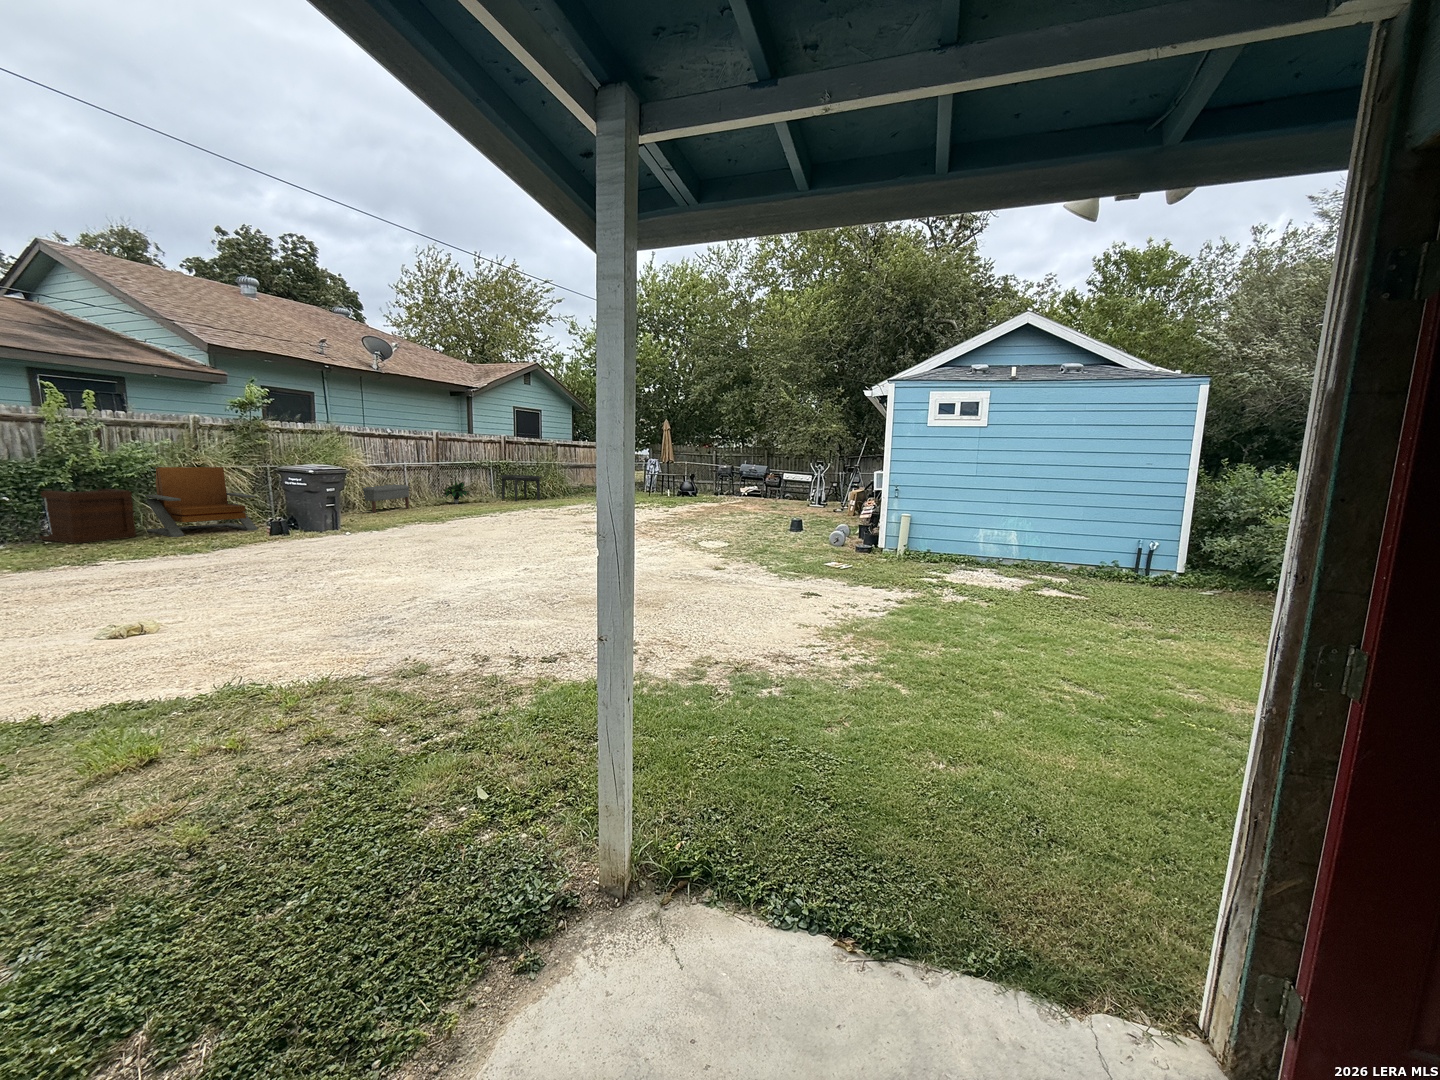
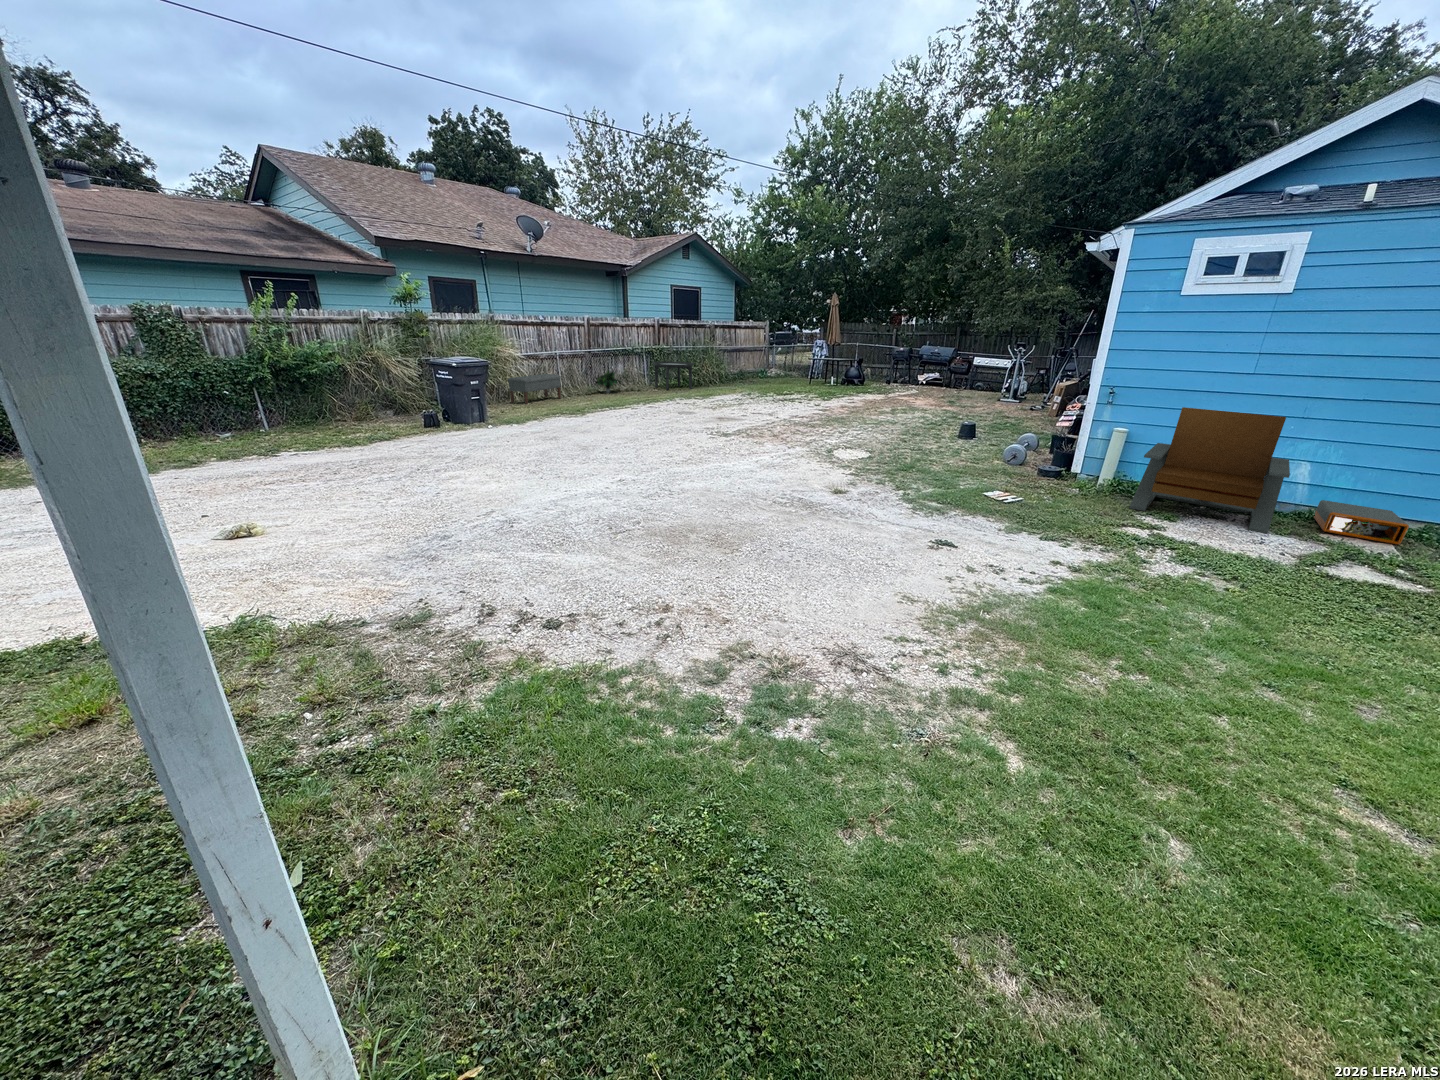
lounge chair: present [144,467,258,537] -> present [1129,407,1290,534]
wooden crate: present [39,489,136,544] -> none [240,383,319,435]
storage box: none [1027,556,1076,580] -> present [1314,500,1409,544]

